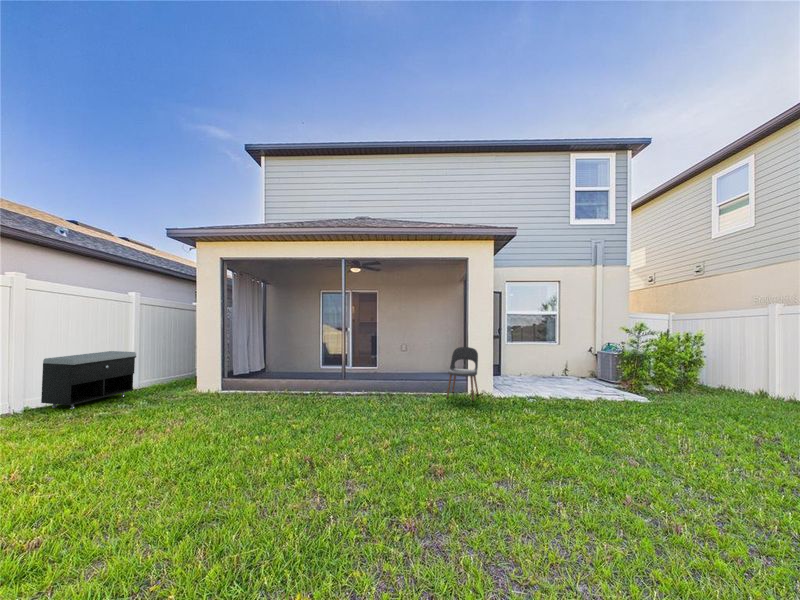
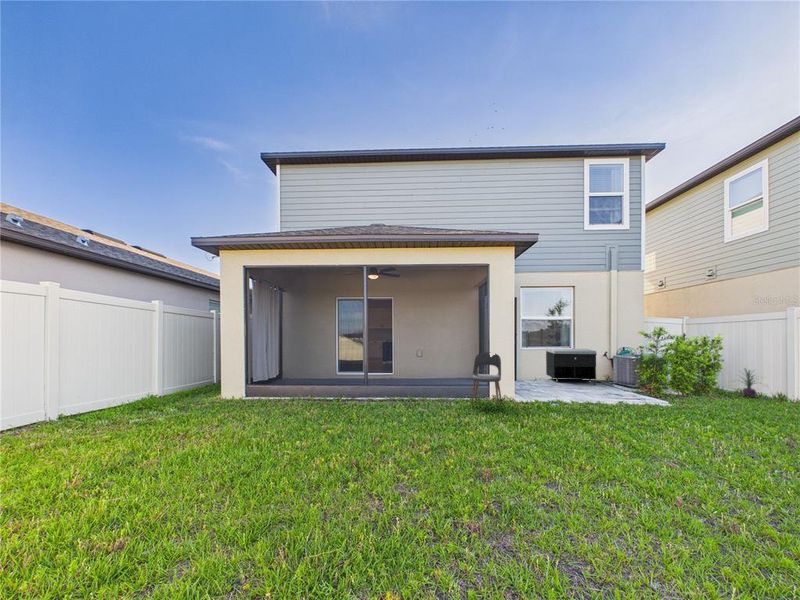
storage bench: present [41,351,136,409] -> present [546,348,597,382]
decorative plant: none [709,364,750,394] -> present [742,369,756,397]

